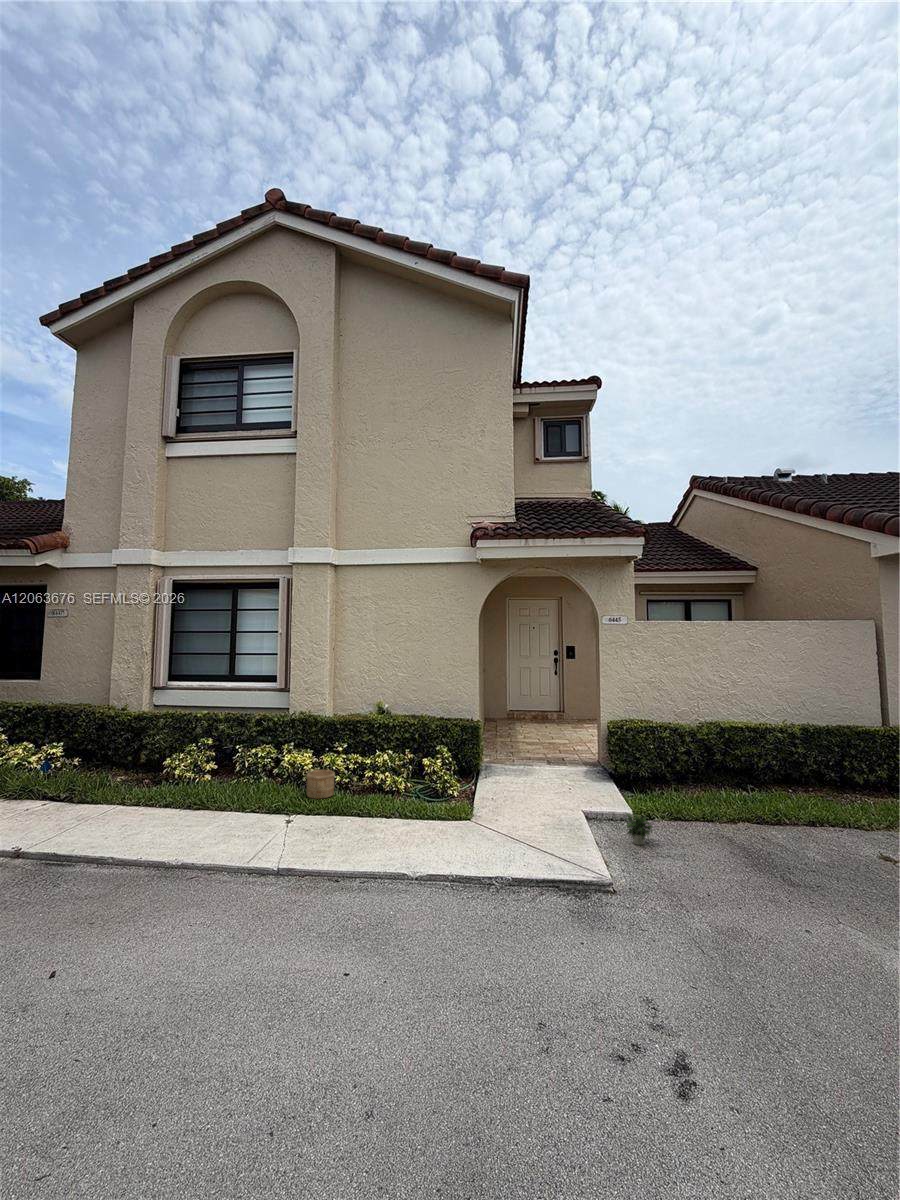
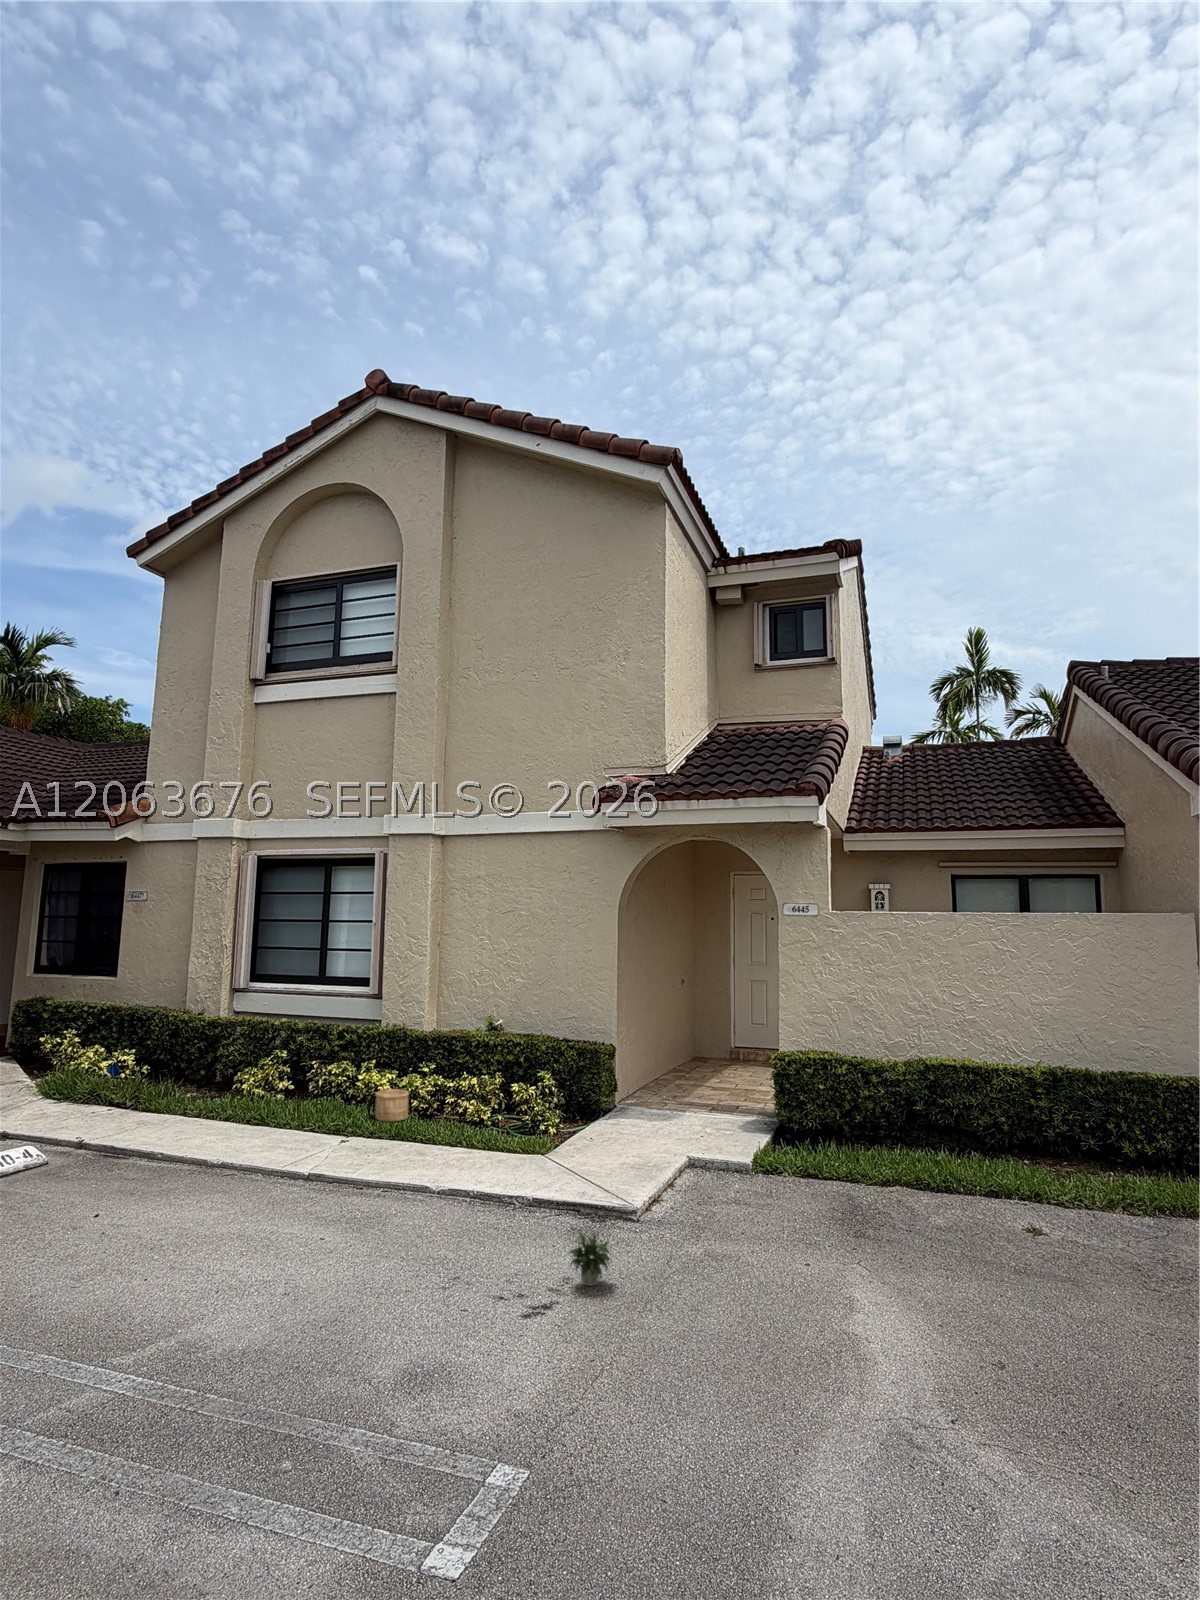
potted plant: present [626,813,653,845] -> present [570,1232,611,1286]

